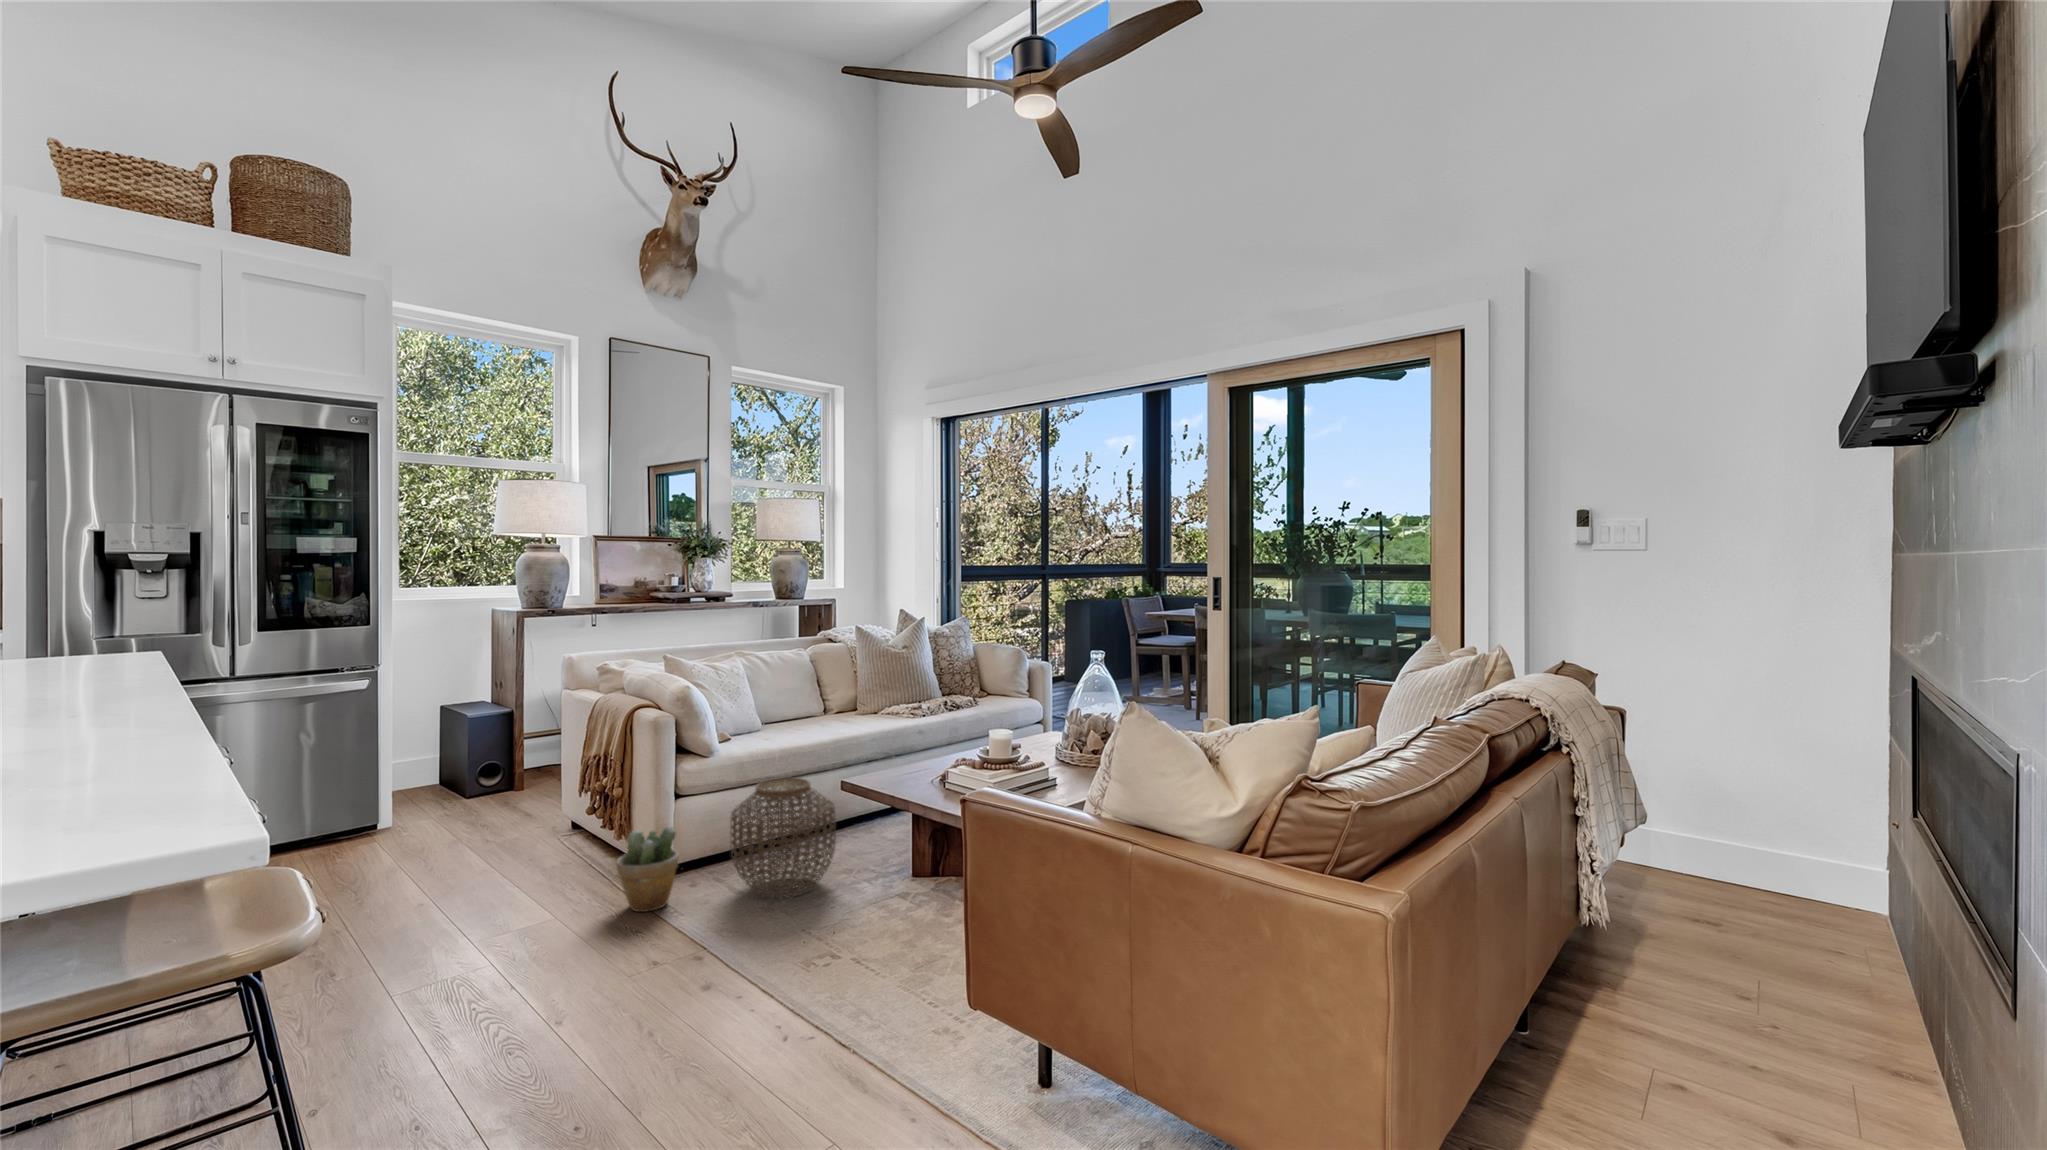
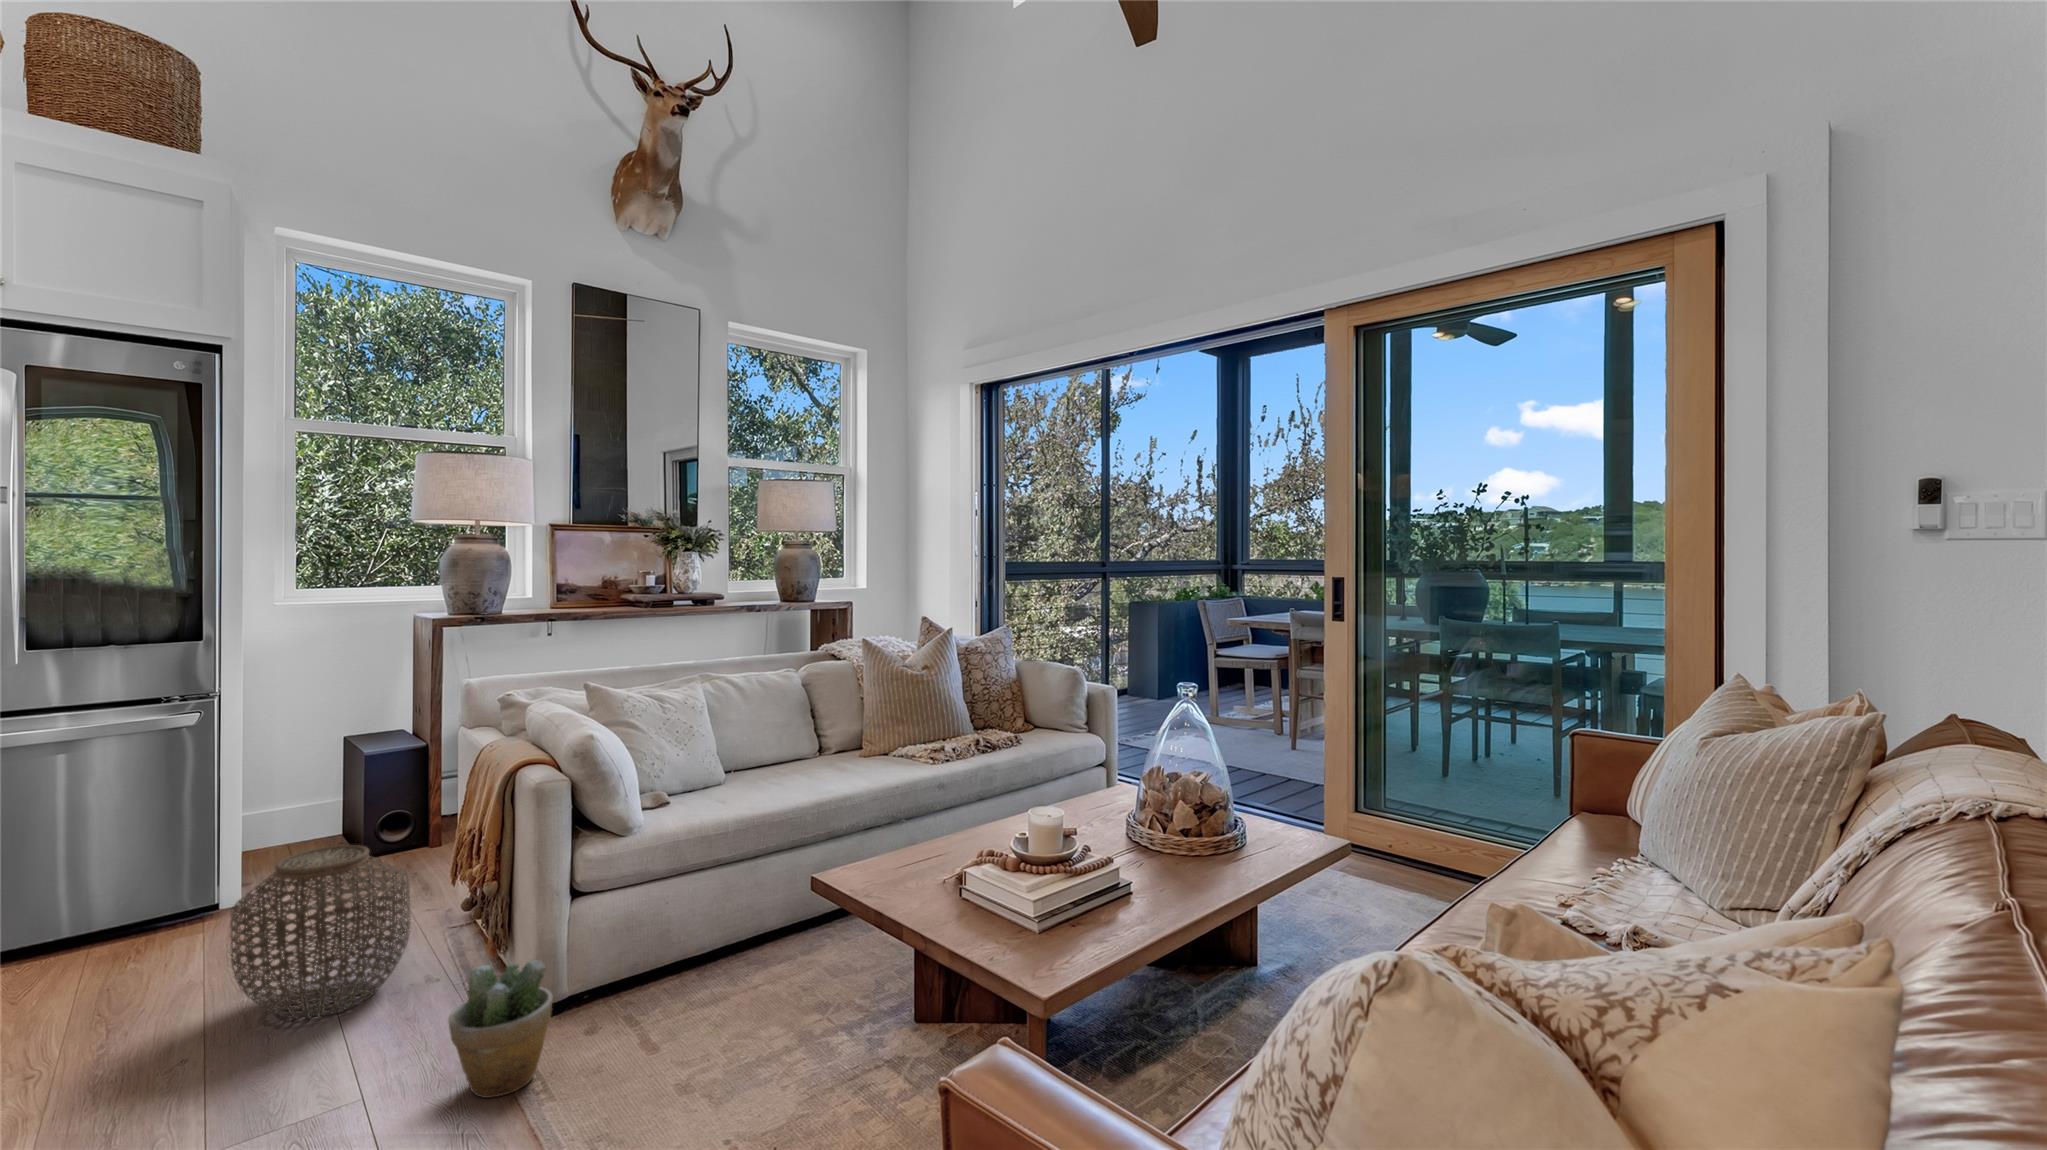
woven basket: present [730,778,836,898] -> present [230,845,410,1019]

